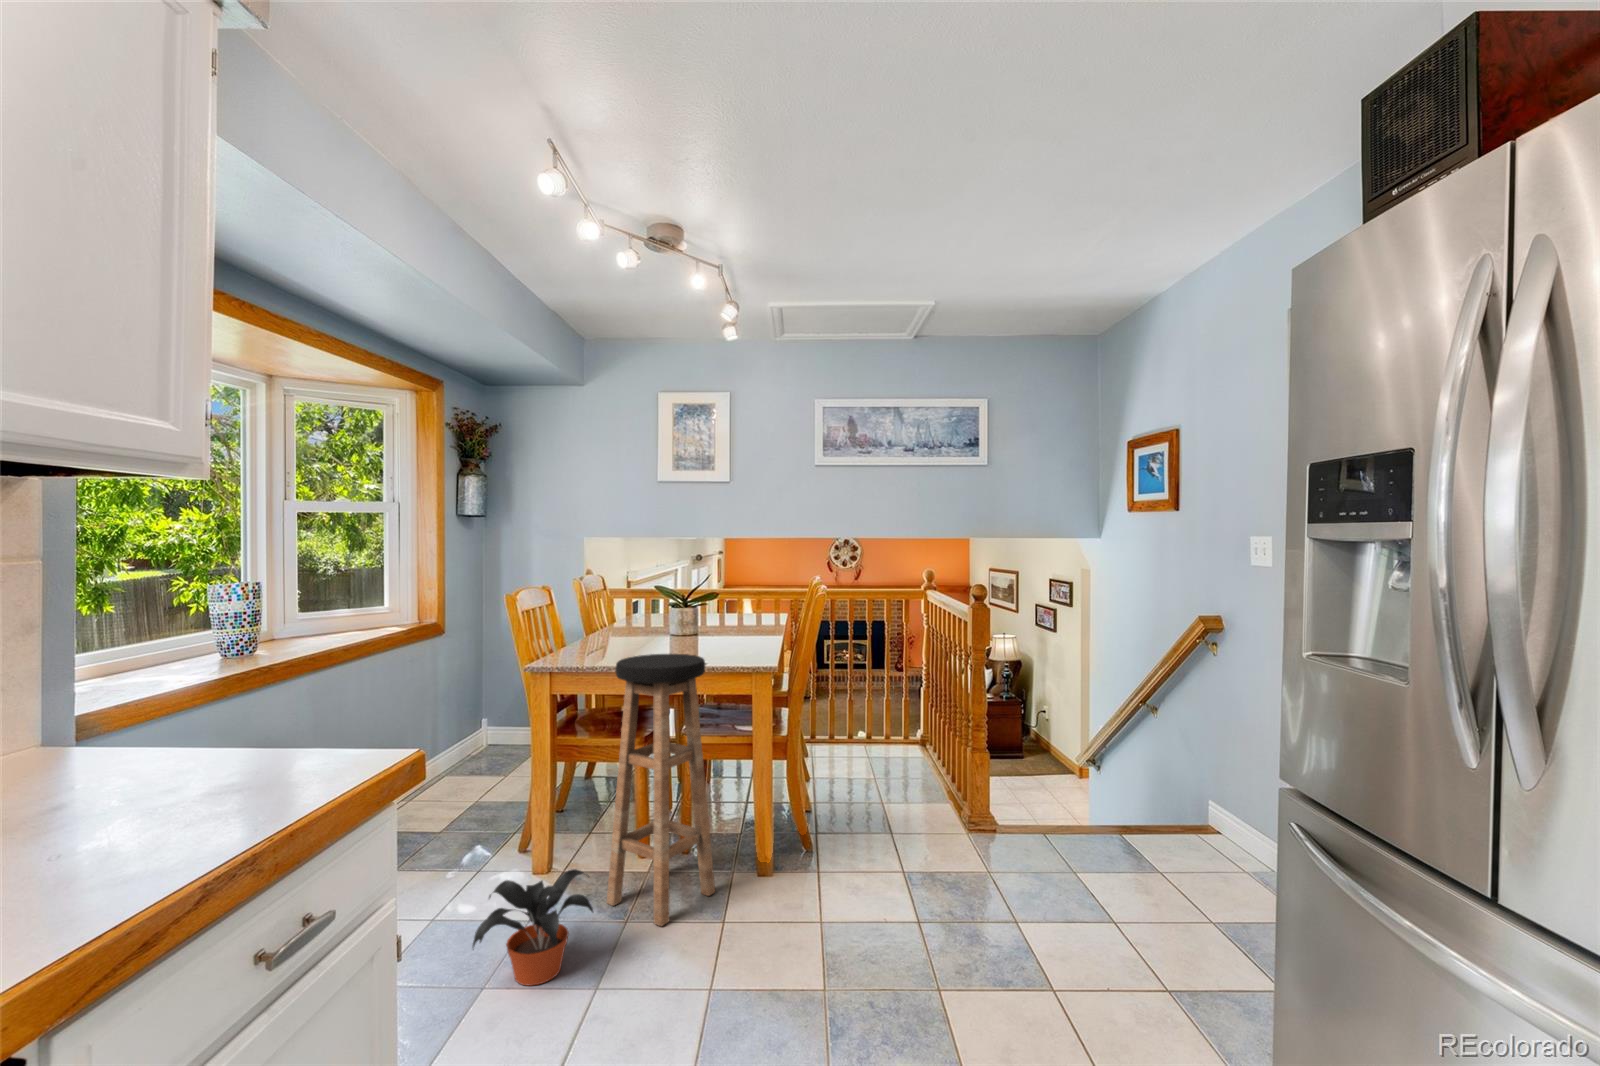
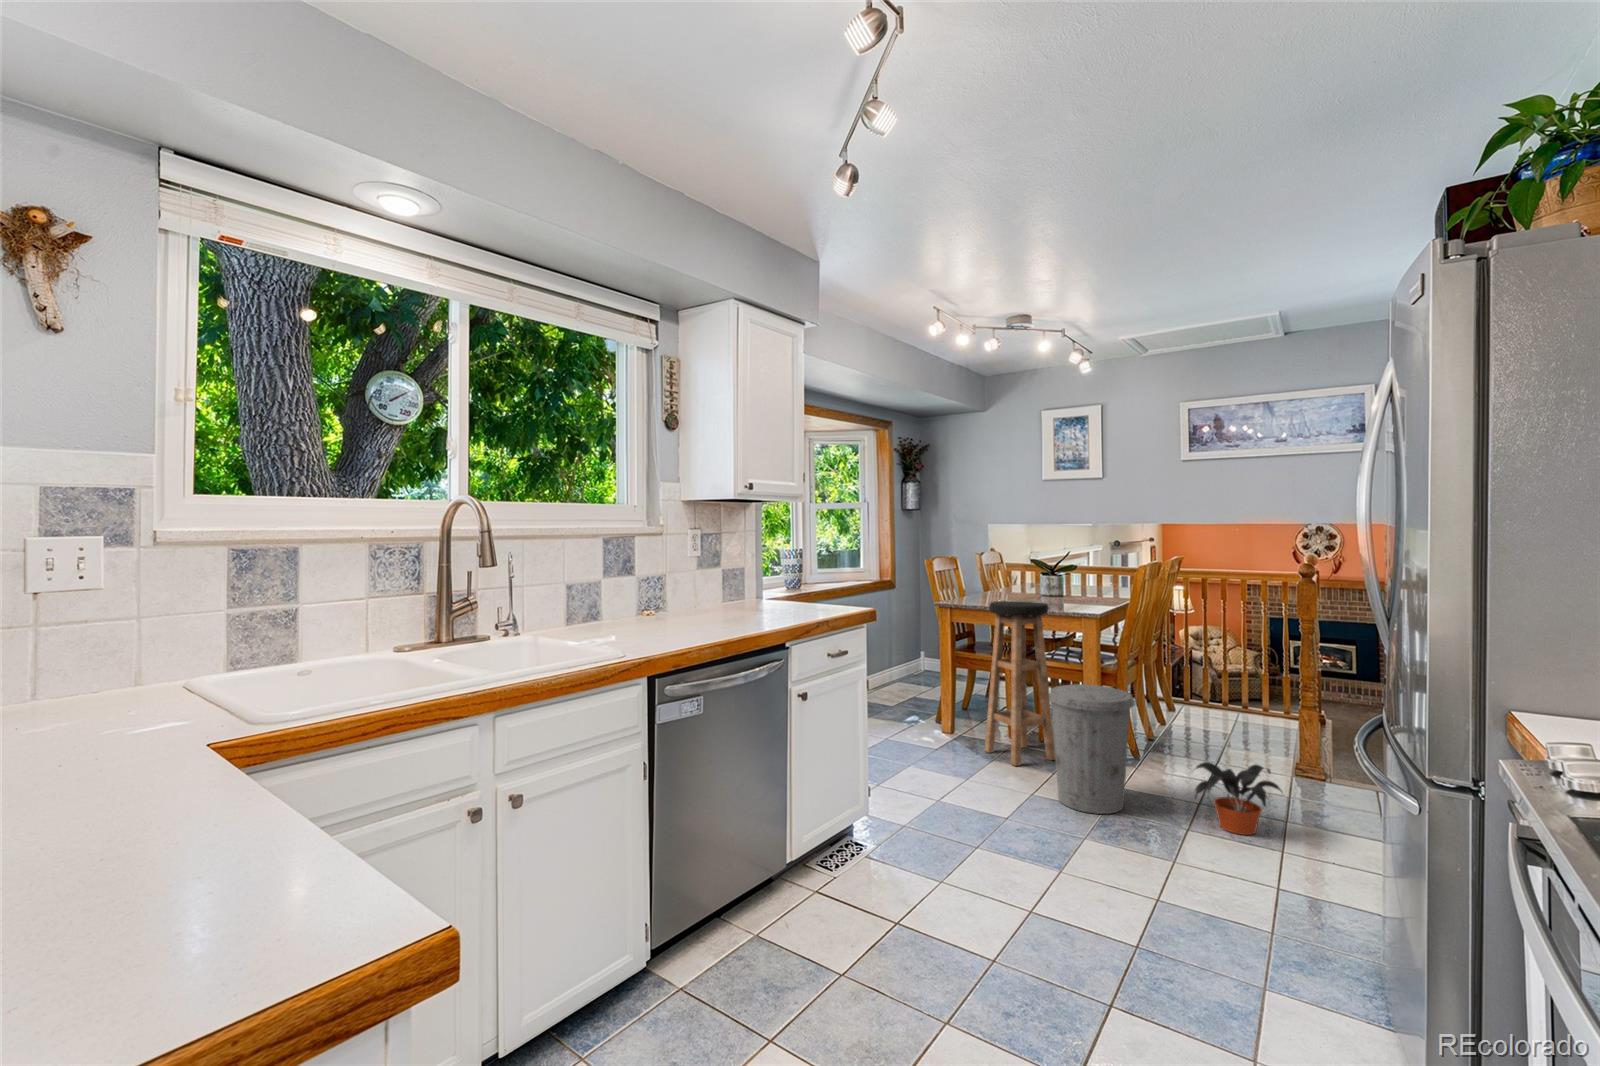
trash can: none [731,785,855,1012] -> present [1049,684,1134,814]
potted plant: present [473,869,593,986] -> present [1195,762,1281,835]

